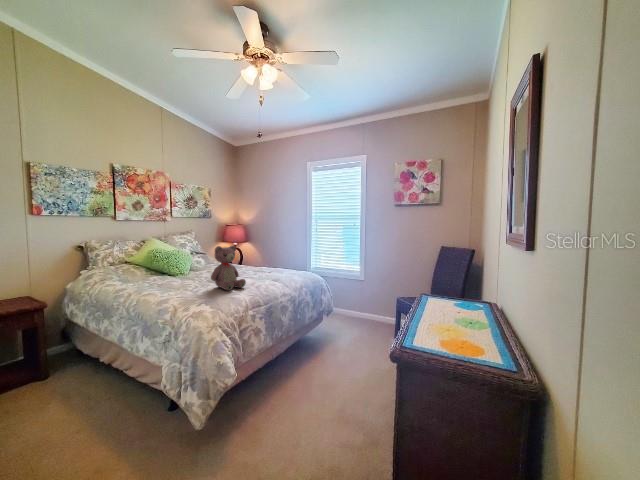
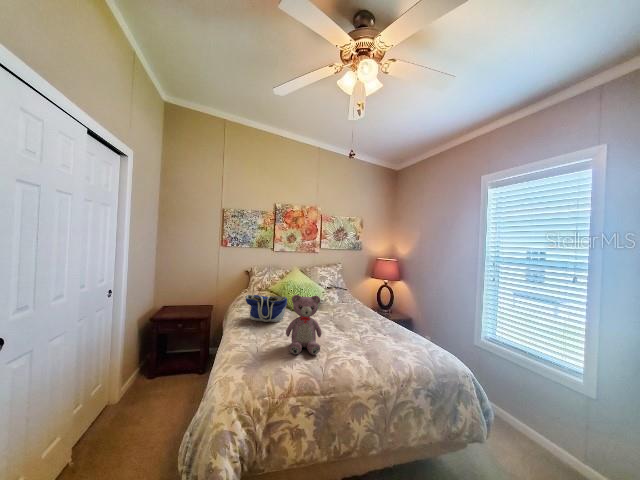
tote bag: none [136,256,185,285] -> present [245,295,287,322]

